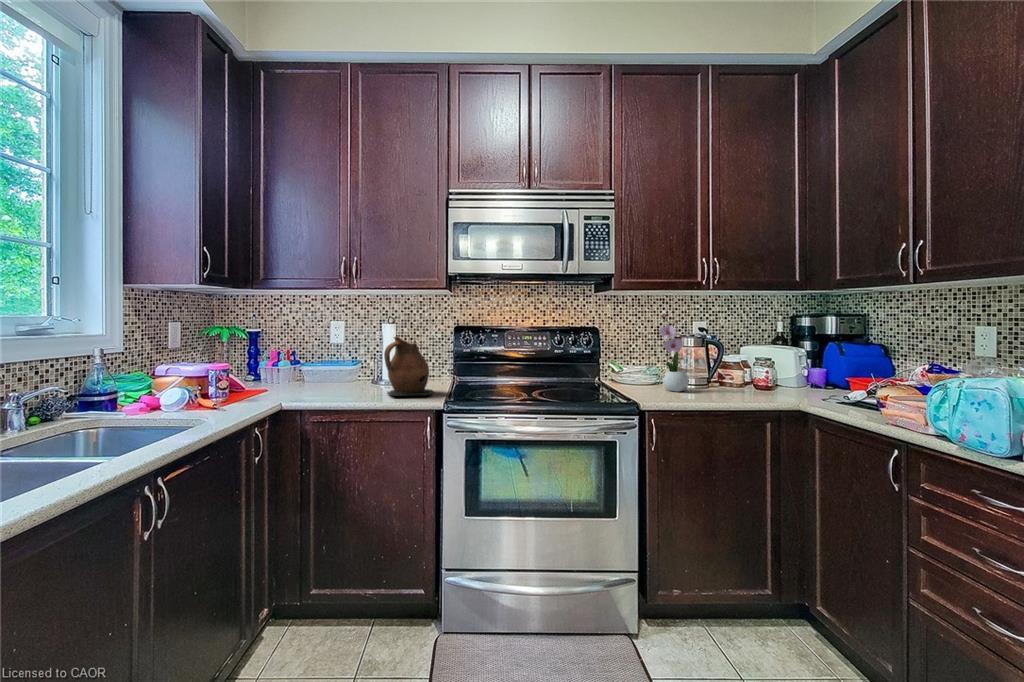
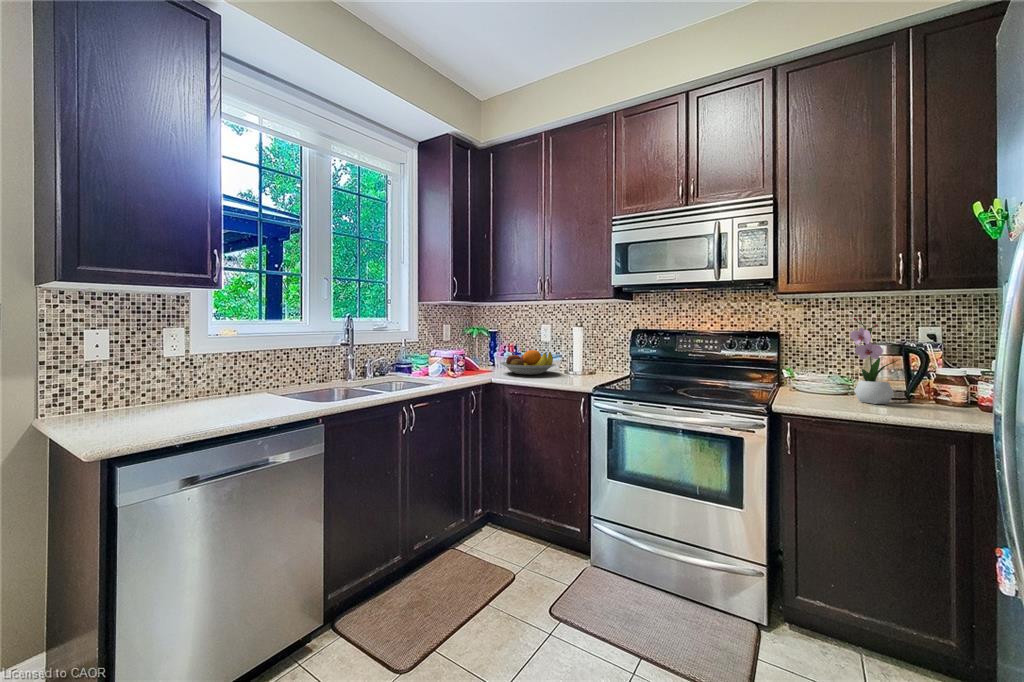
ceramic pitcher: present [384,337,432,396] -> none [565,336,605,384]
fruit bowl: none [280,357,362,391] -> present [500,350,555,375]

